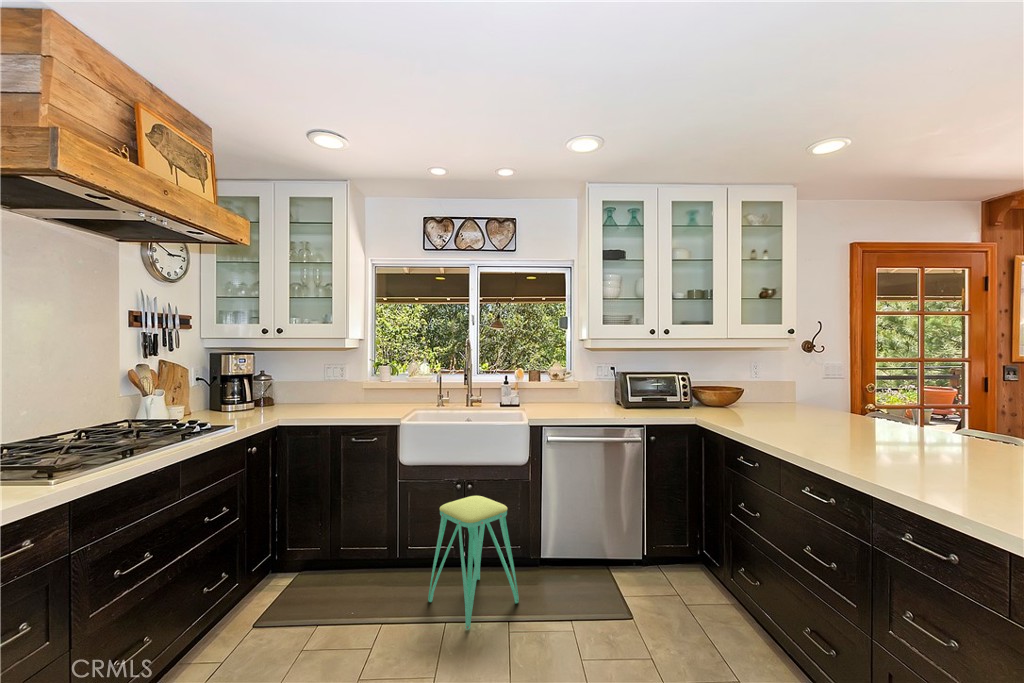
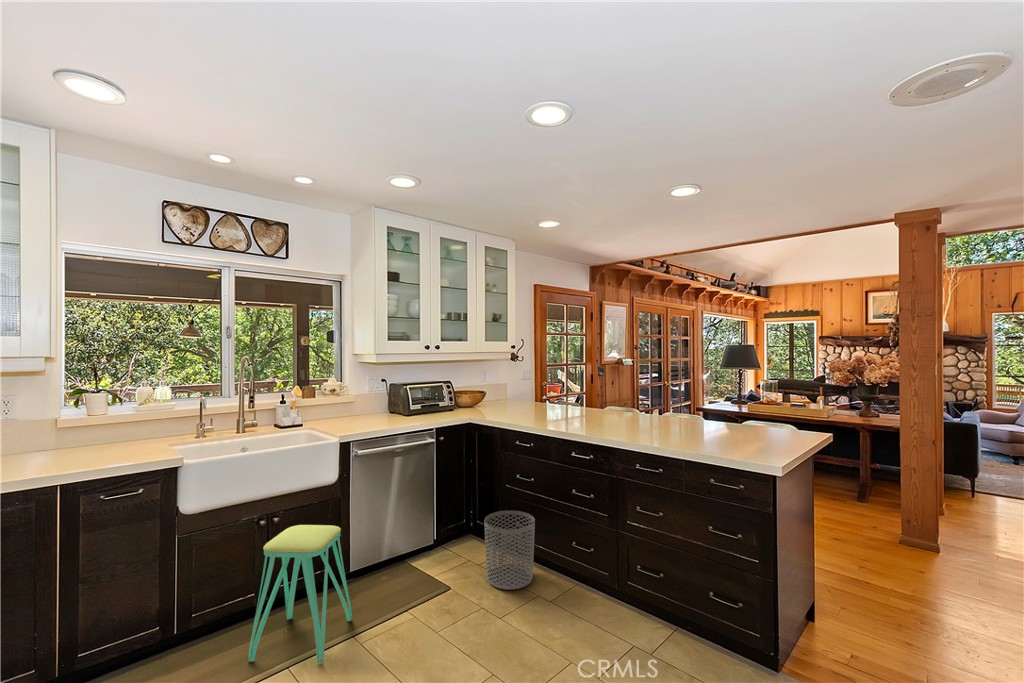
waste bin: none [676,544,749,655] -> present [484,511,535,590]

